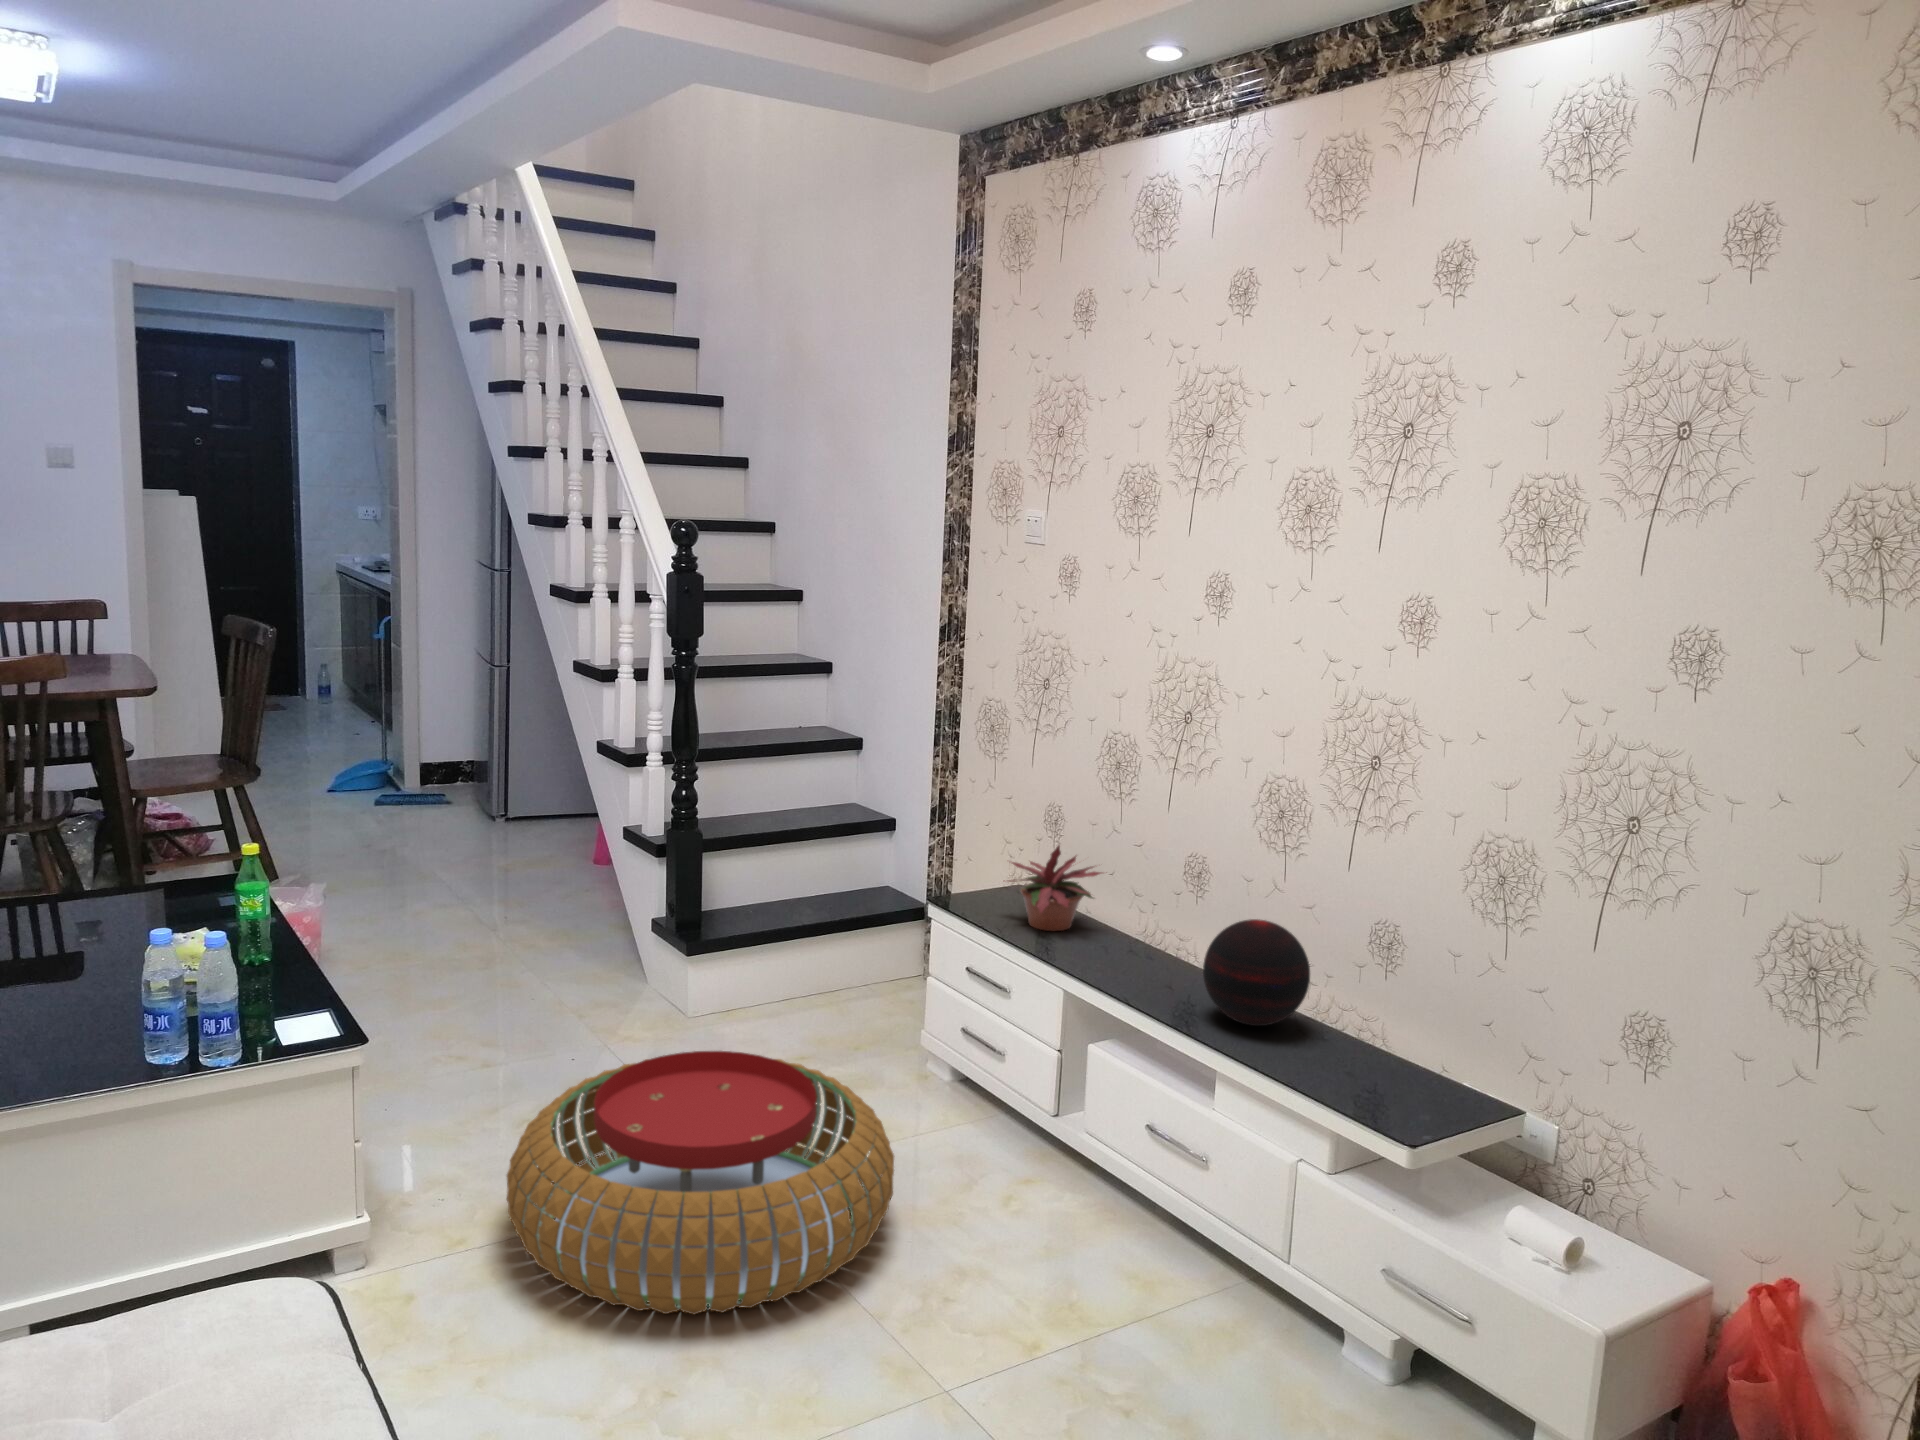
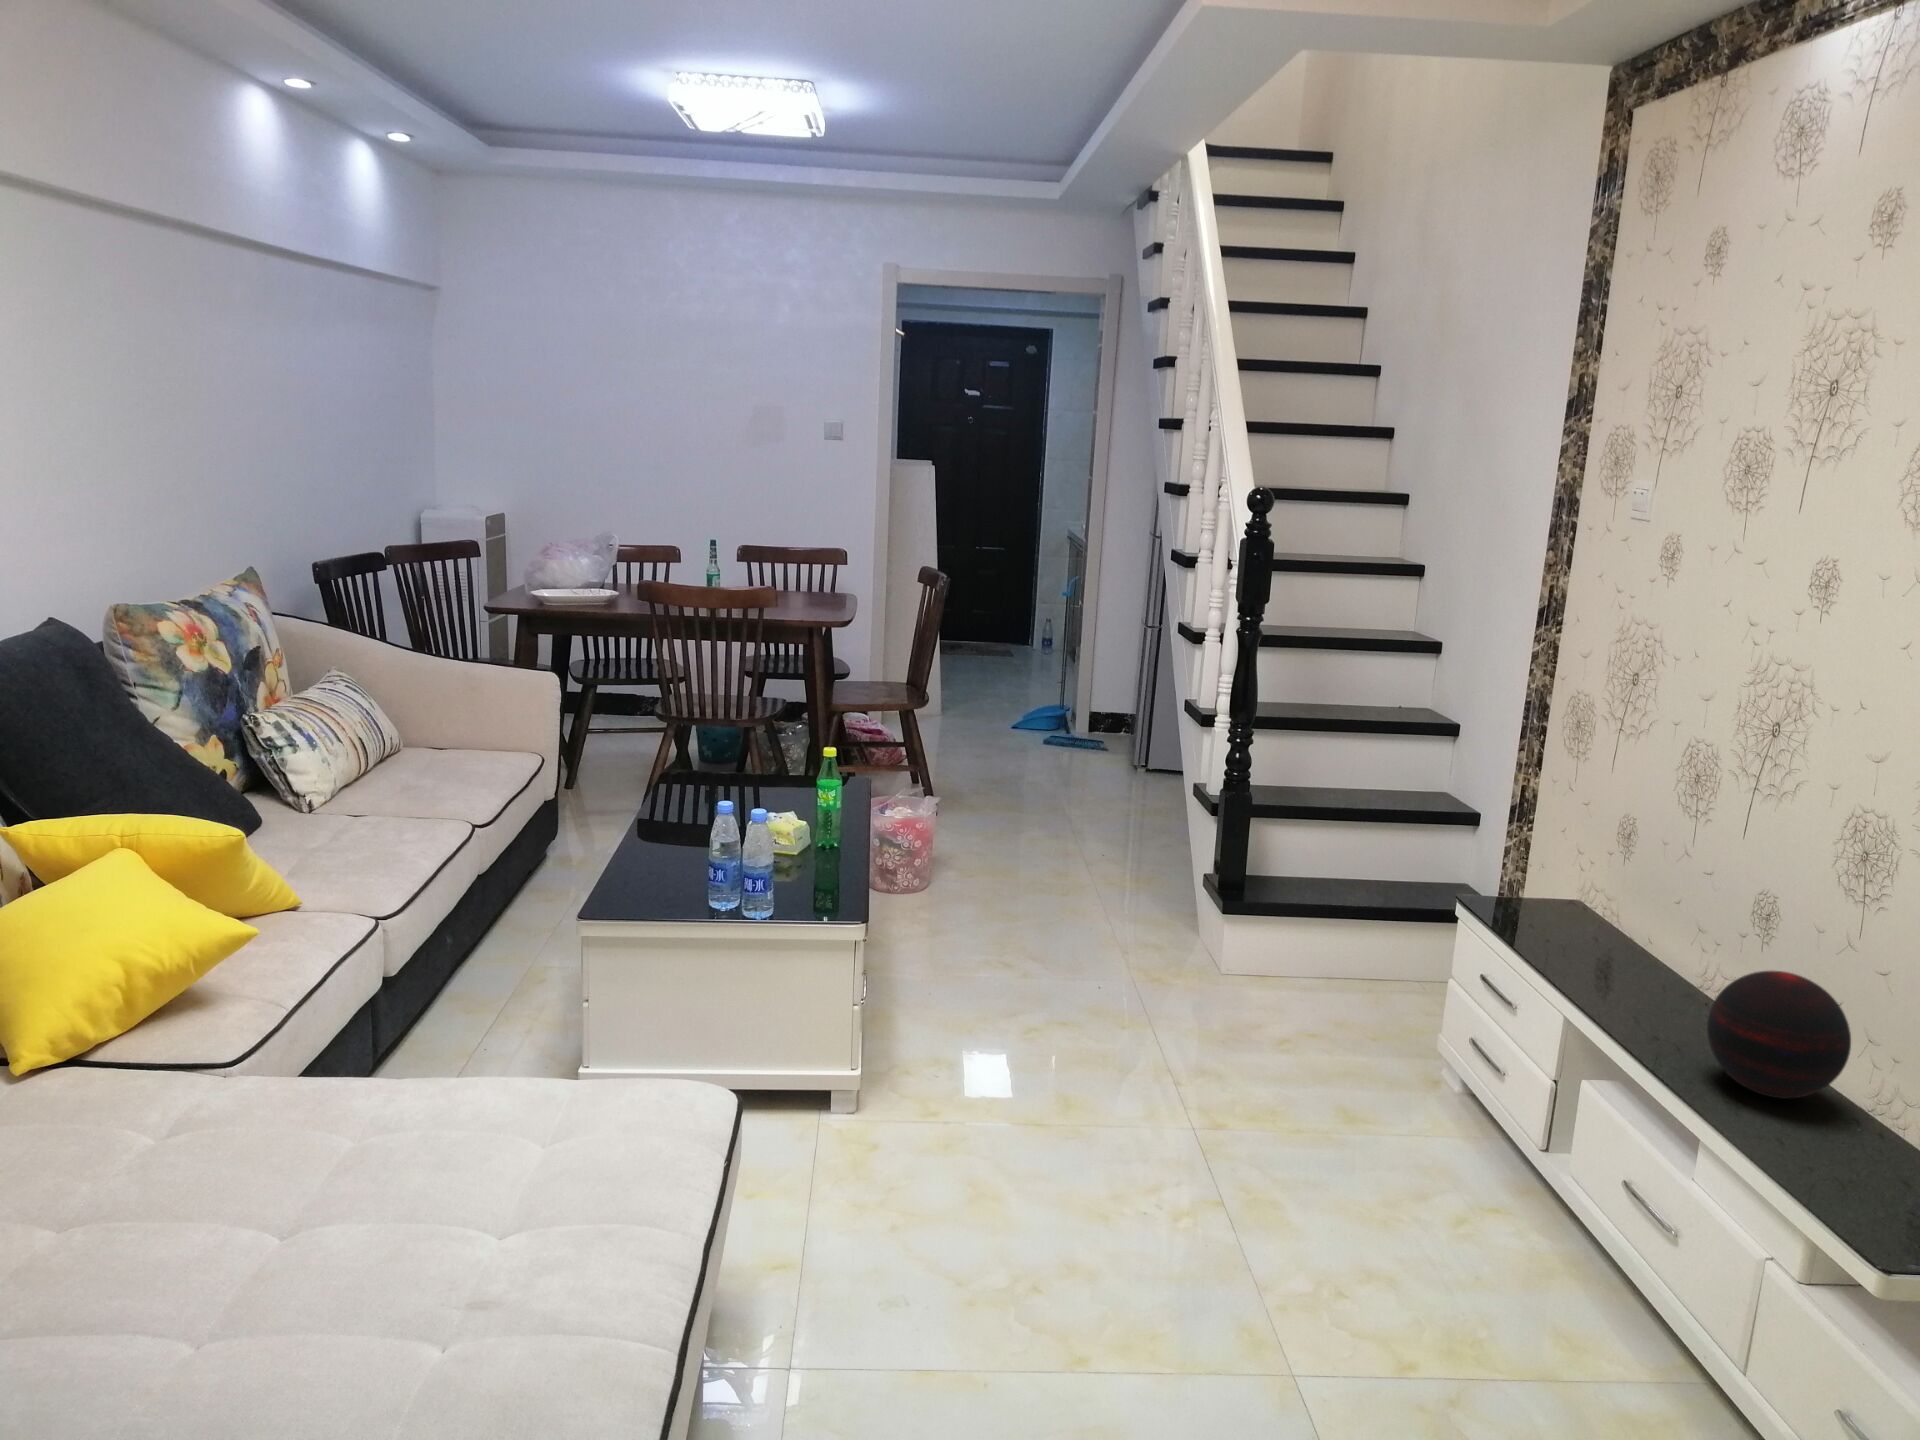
potted plant: present [1008,845,1102,931] -> none [1532,855,1660,954]
pouf: present [507,1051,894,1314] -> none [962,991,1329,1237]

